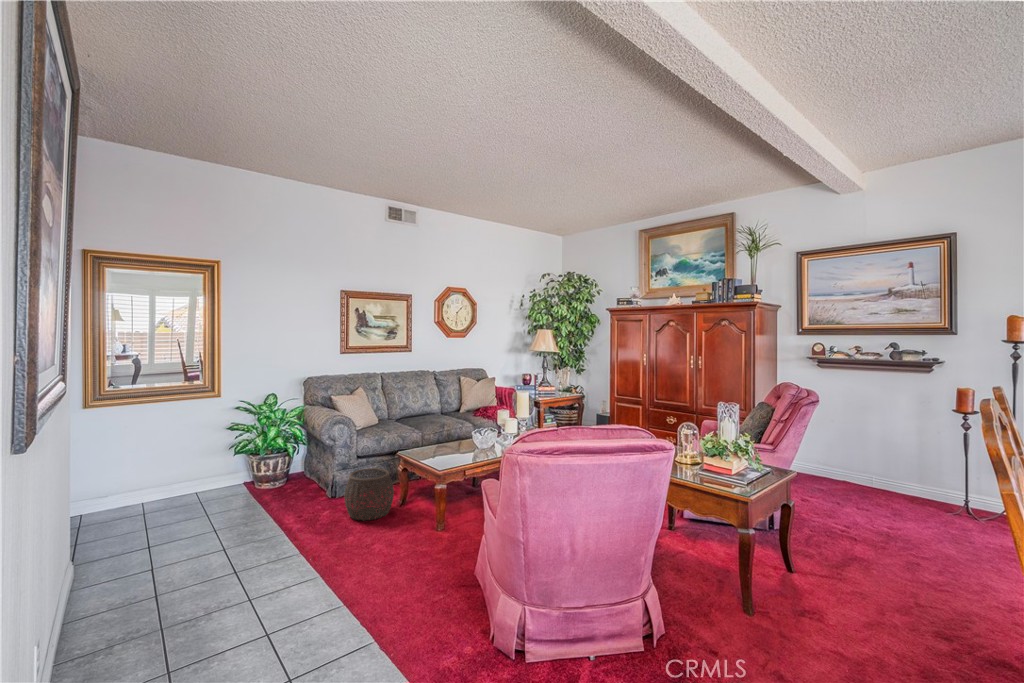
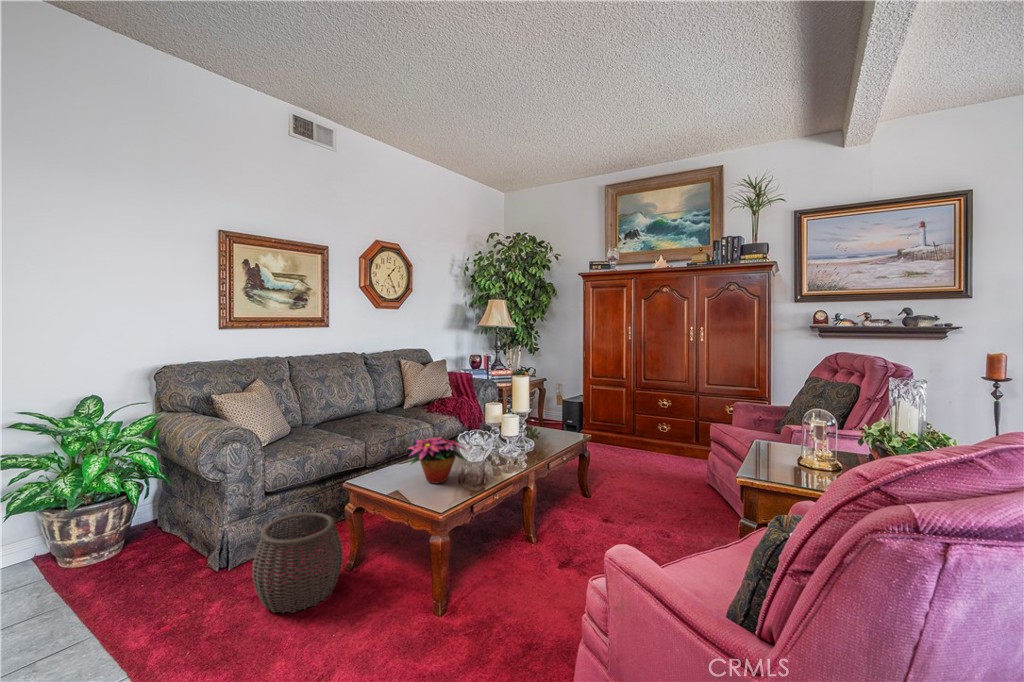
flower arrangement: none [431,427,472,457] -> present [409,437,465,484]

